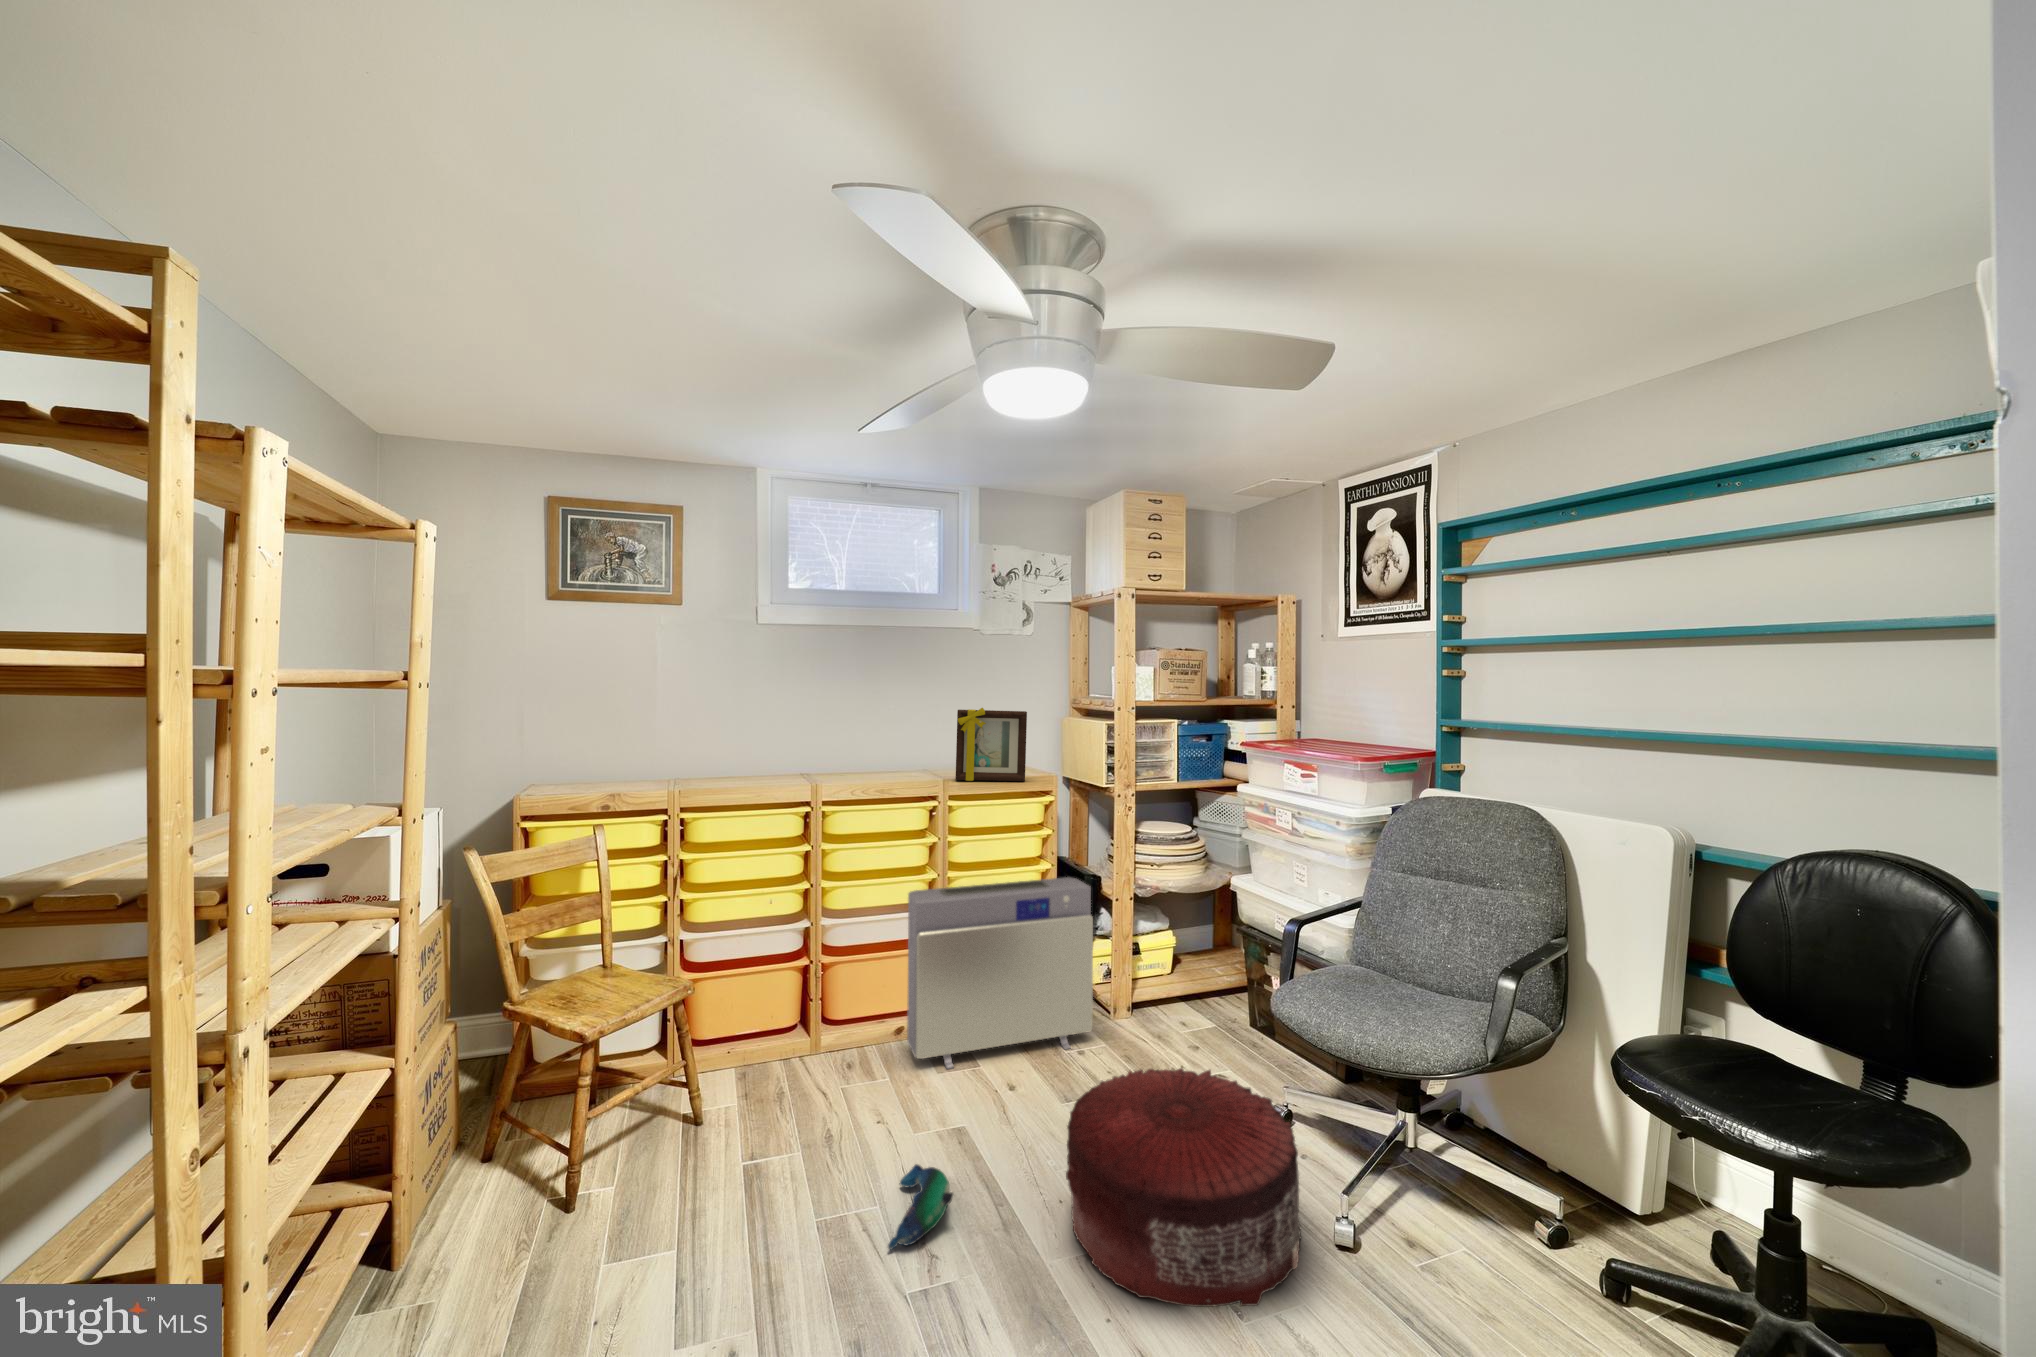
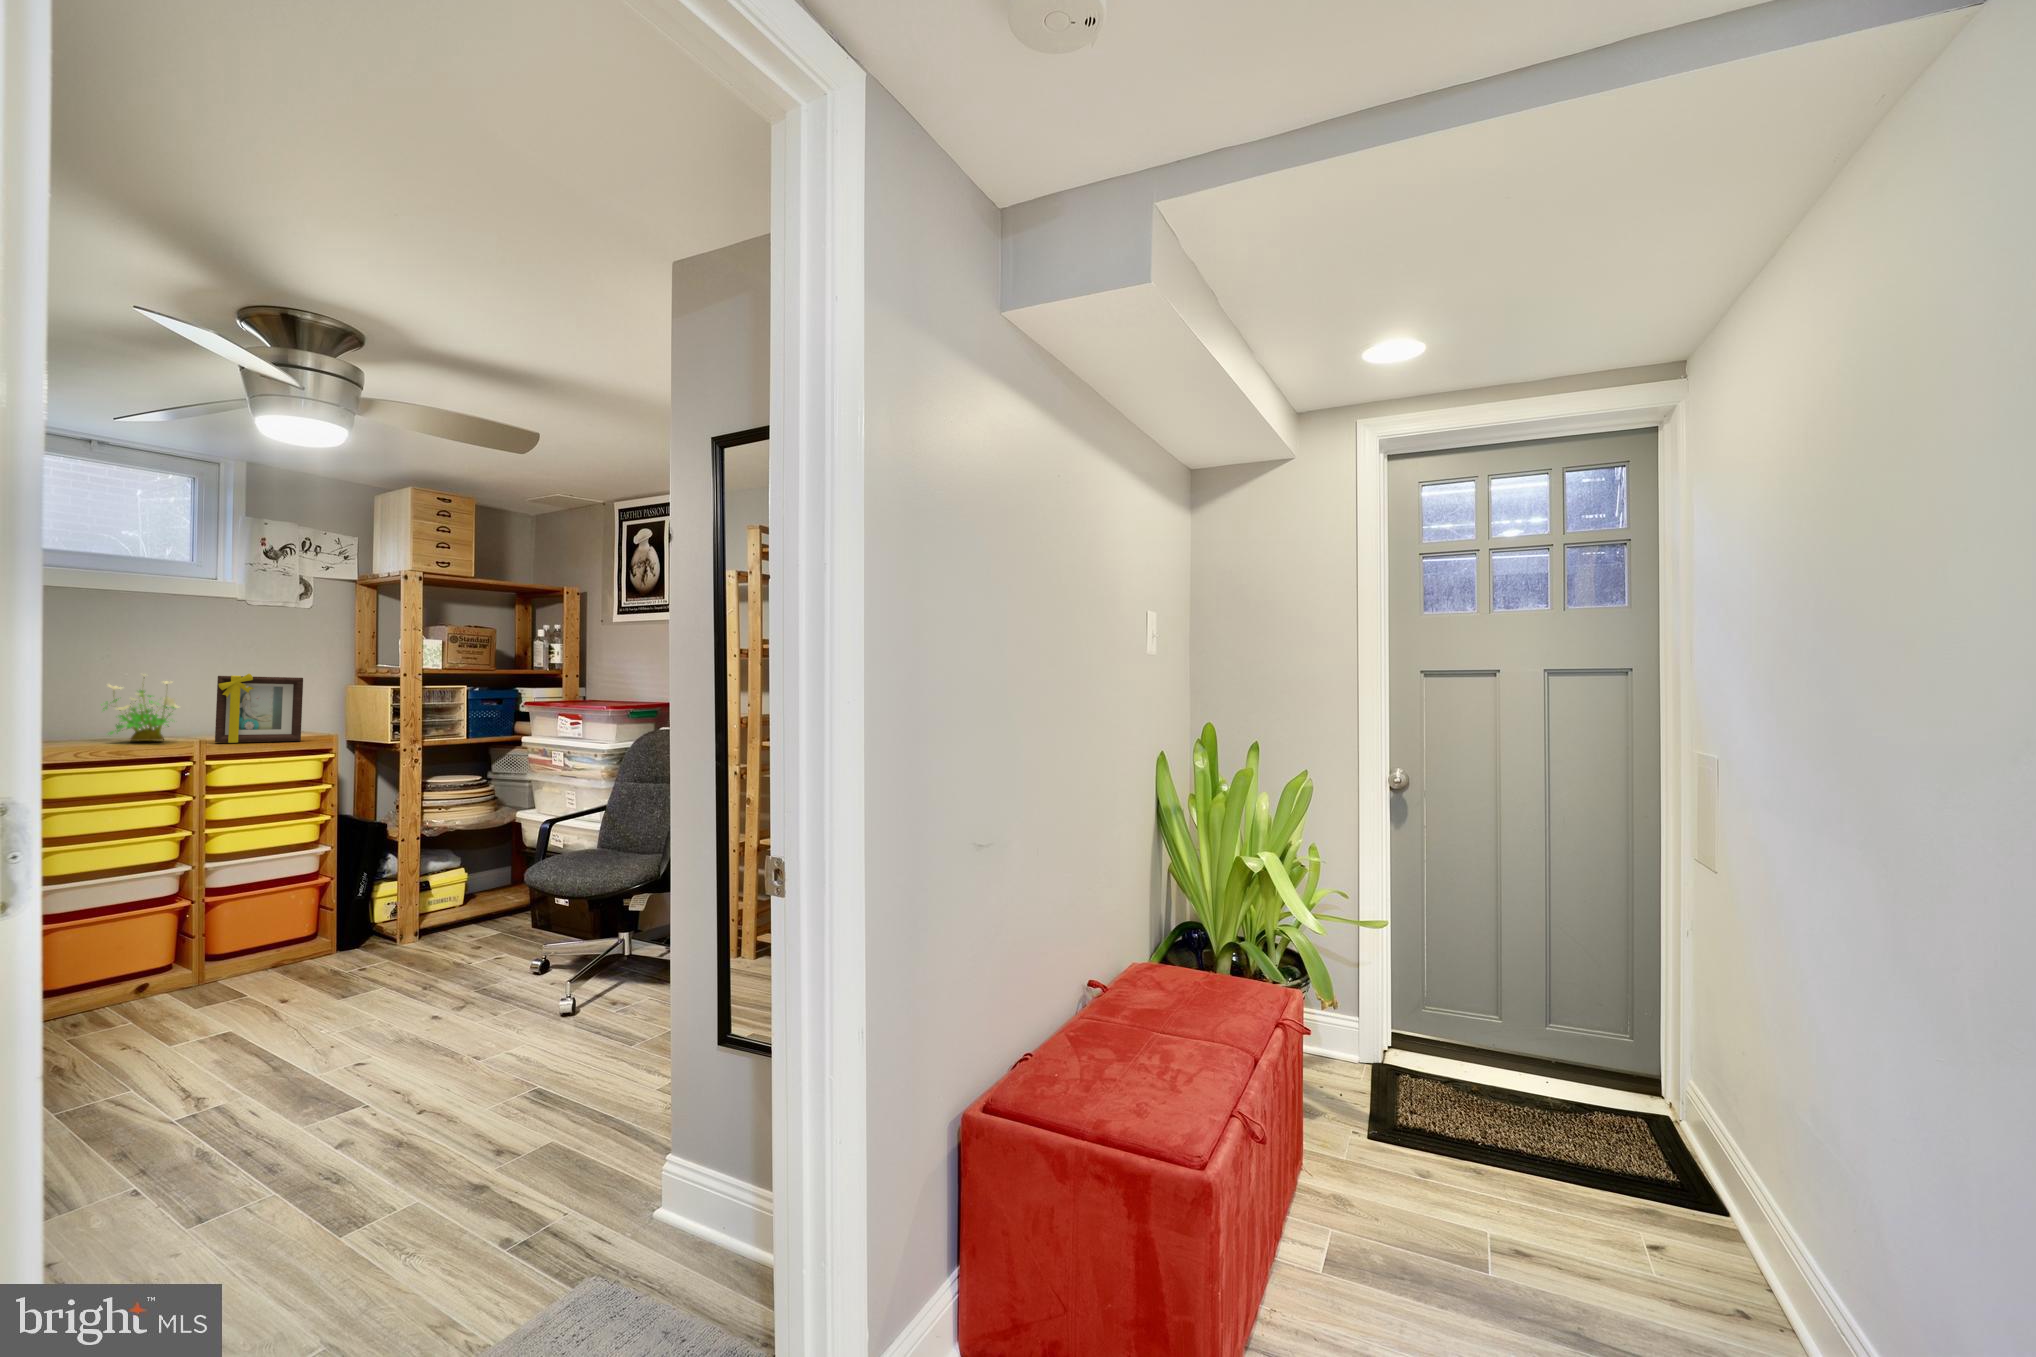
potted plant: none [875,707,931,775] -> present [103,674,179,741]
air purifier: present [907,877,1093,1069] -> none [155,824,376,1000]
pouf: present [1066,1068,1301,1307] -> none [343,923,533,1050]
plush toy: present [888,1164,953,1250] -> none [165,1032,232,1084]

